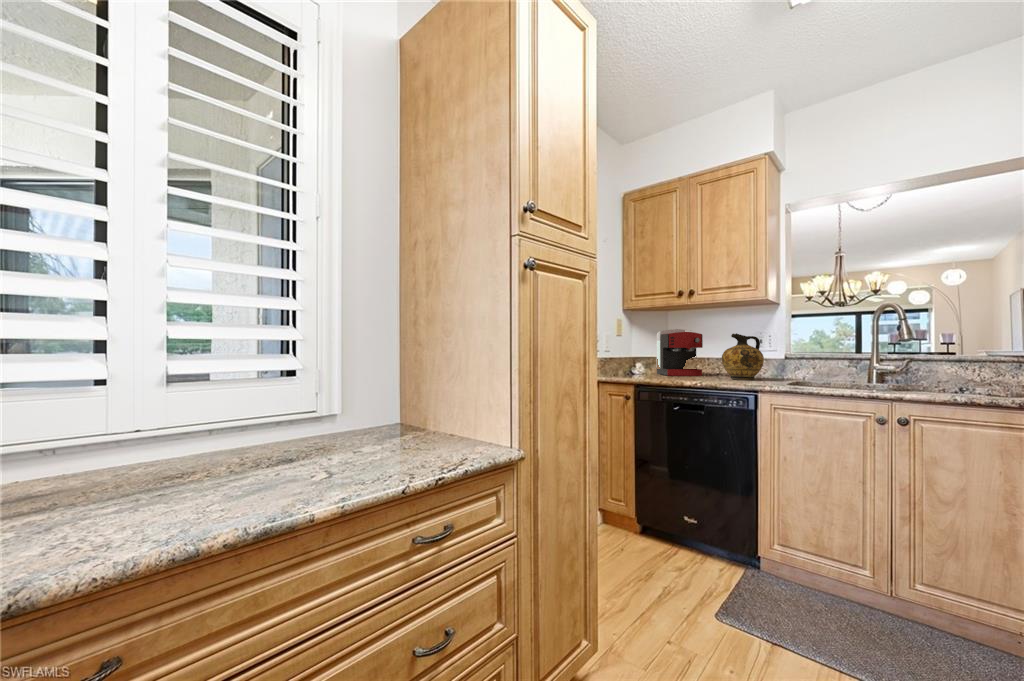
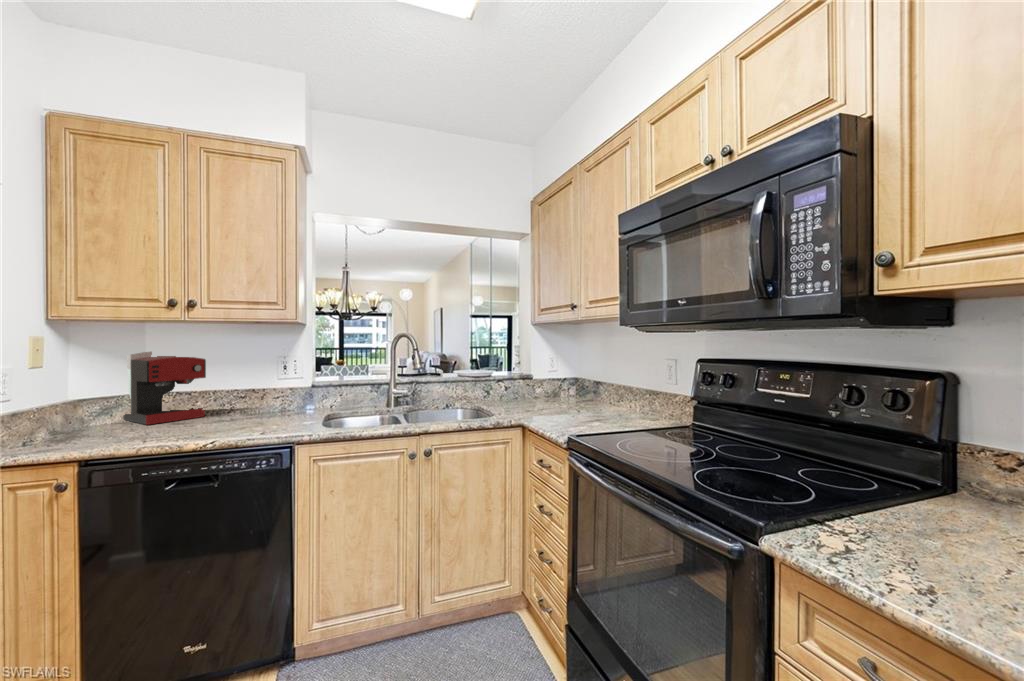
ceramic jug: present [722,333,764,380] -> none [236,361,290,420]

